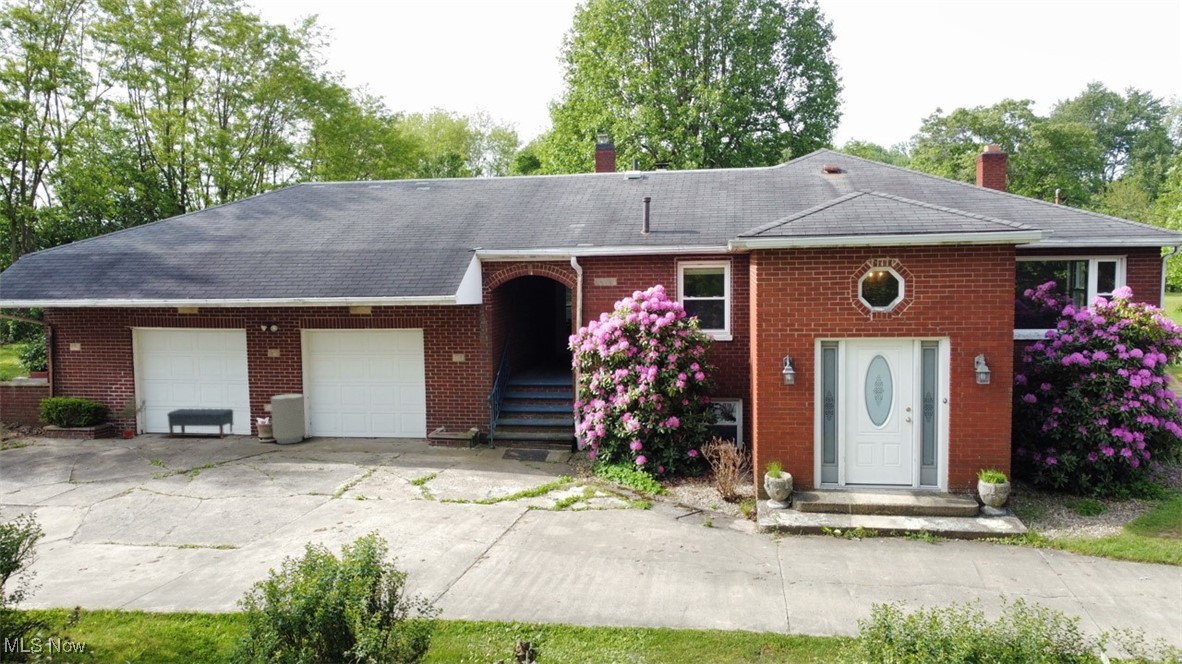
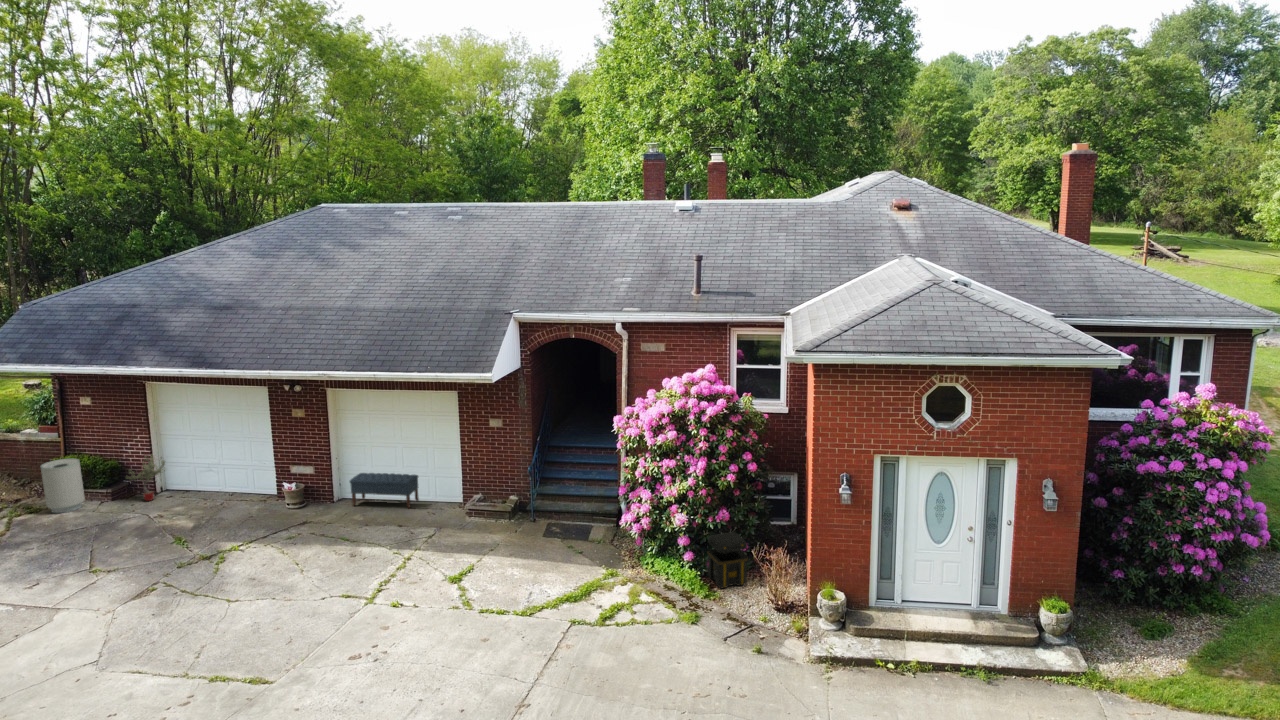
trash can: present [271,394,305,444] -> present [41,459,85,513]
bench: present [167,409,234,438] -> present [350,473,419,508]
toolbox: none [659,436,698,486] -> present [707,532,748,588]

